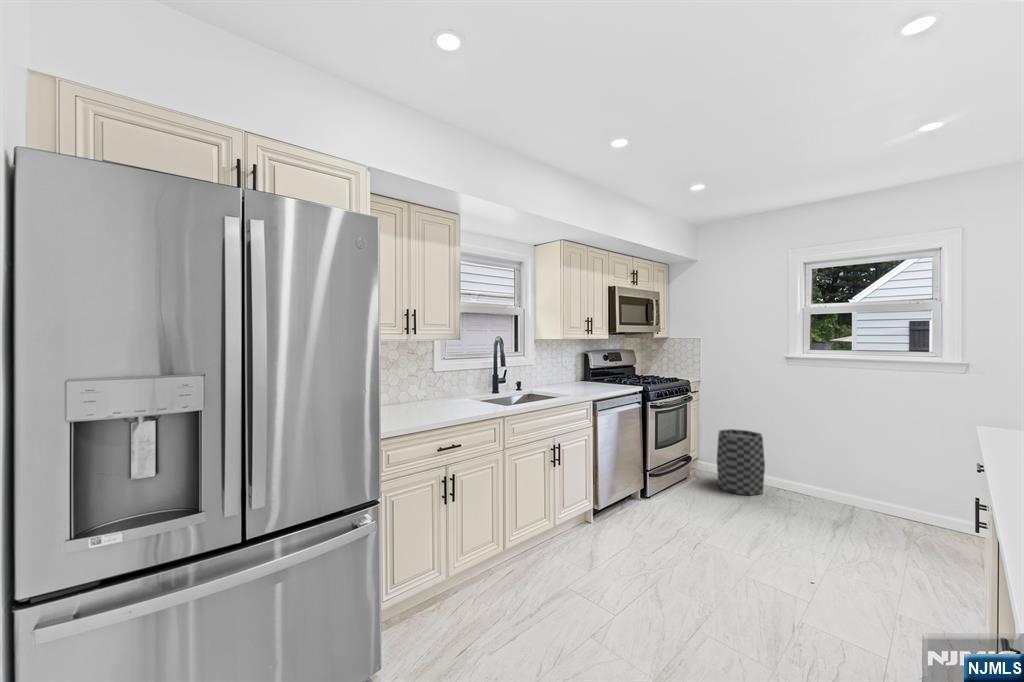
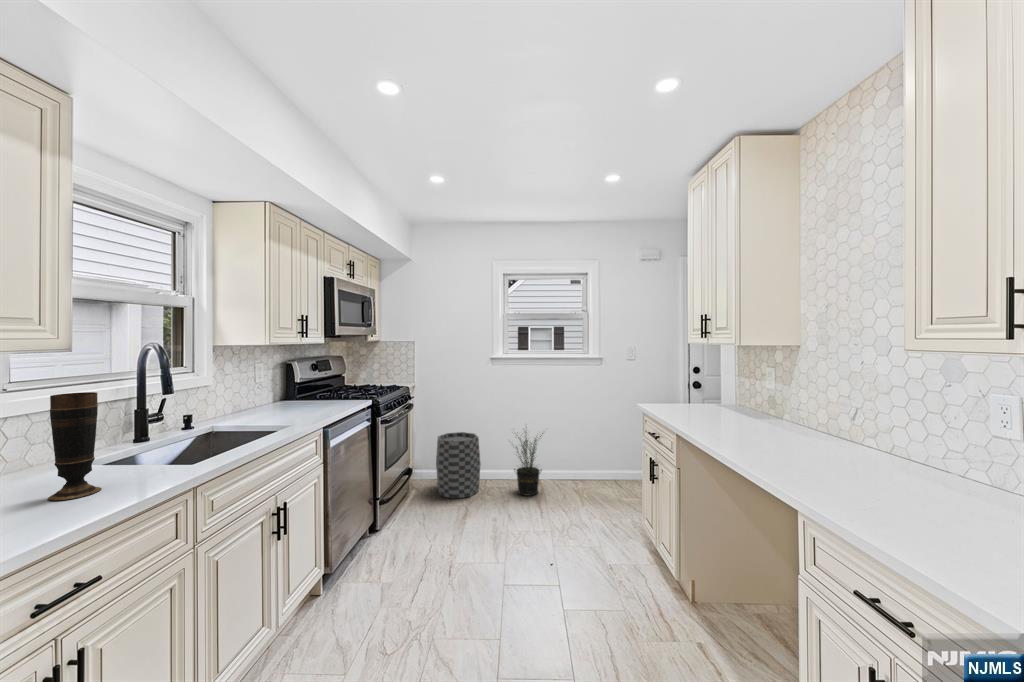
vase: none [449,360,468,410] -> present [48,392,101,501]
potted plant: none [796,431,853,512] -> present [514,432,543,496]

